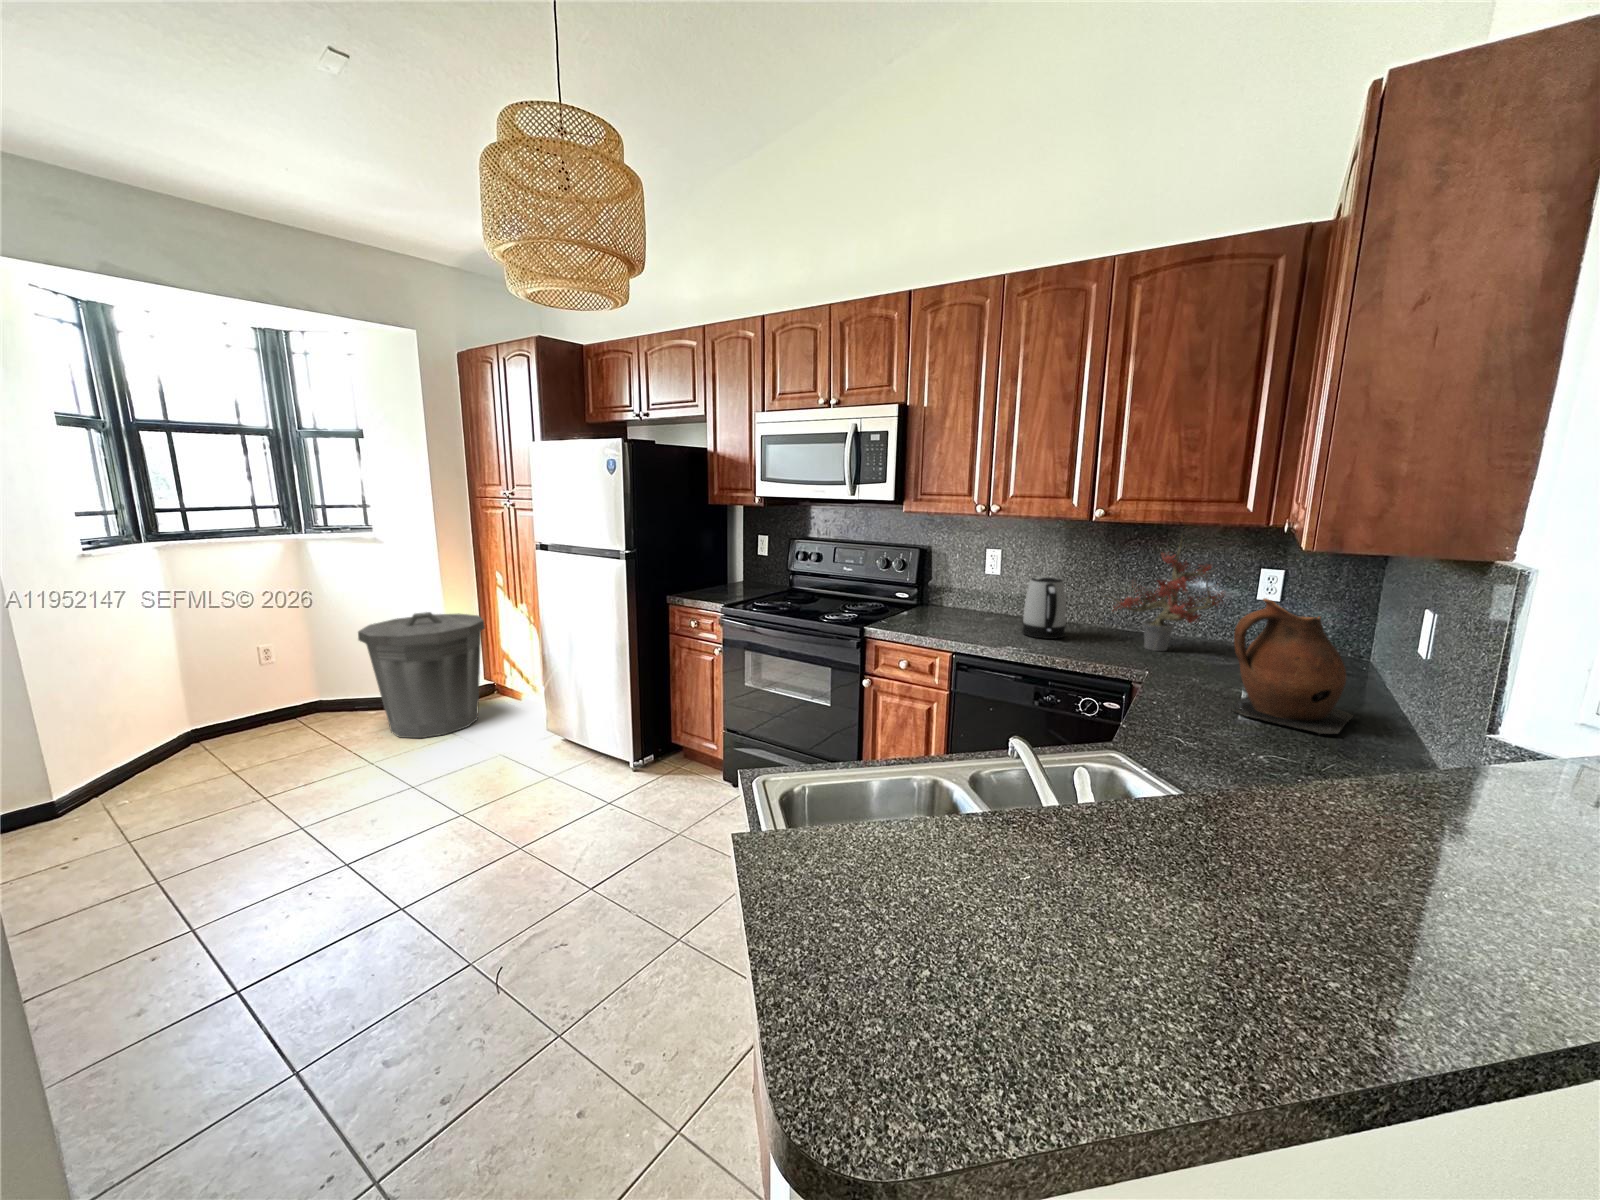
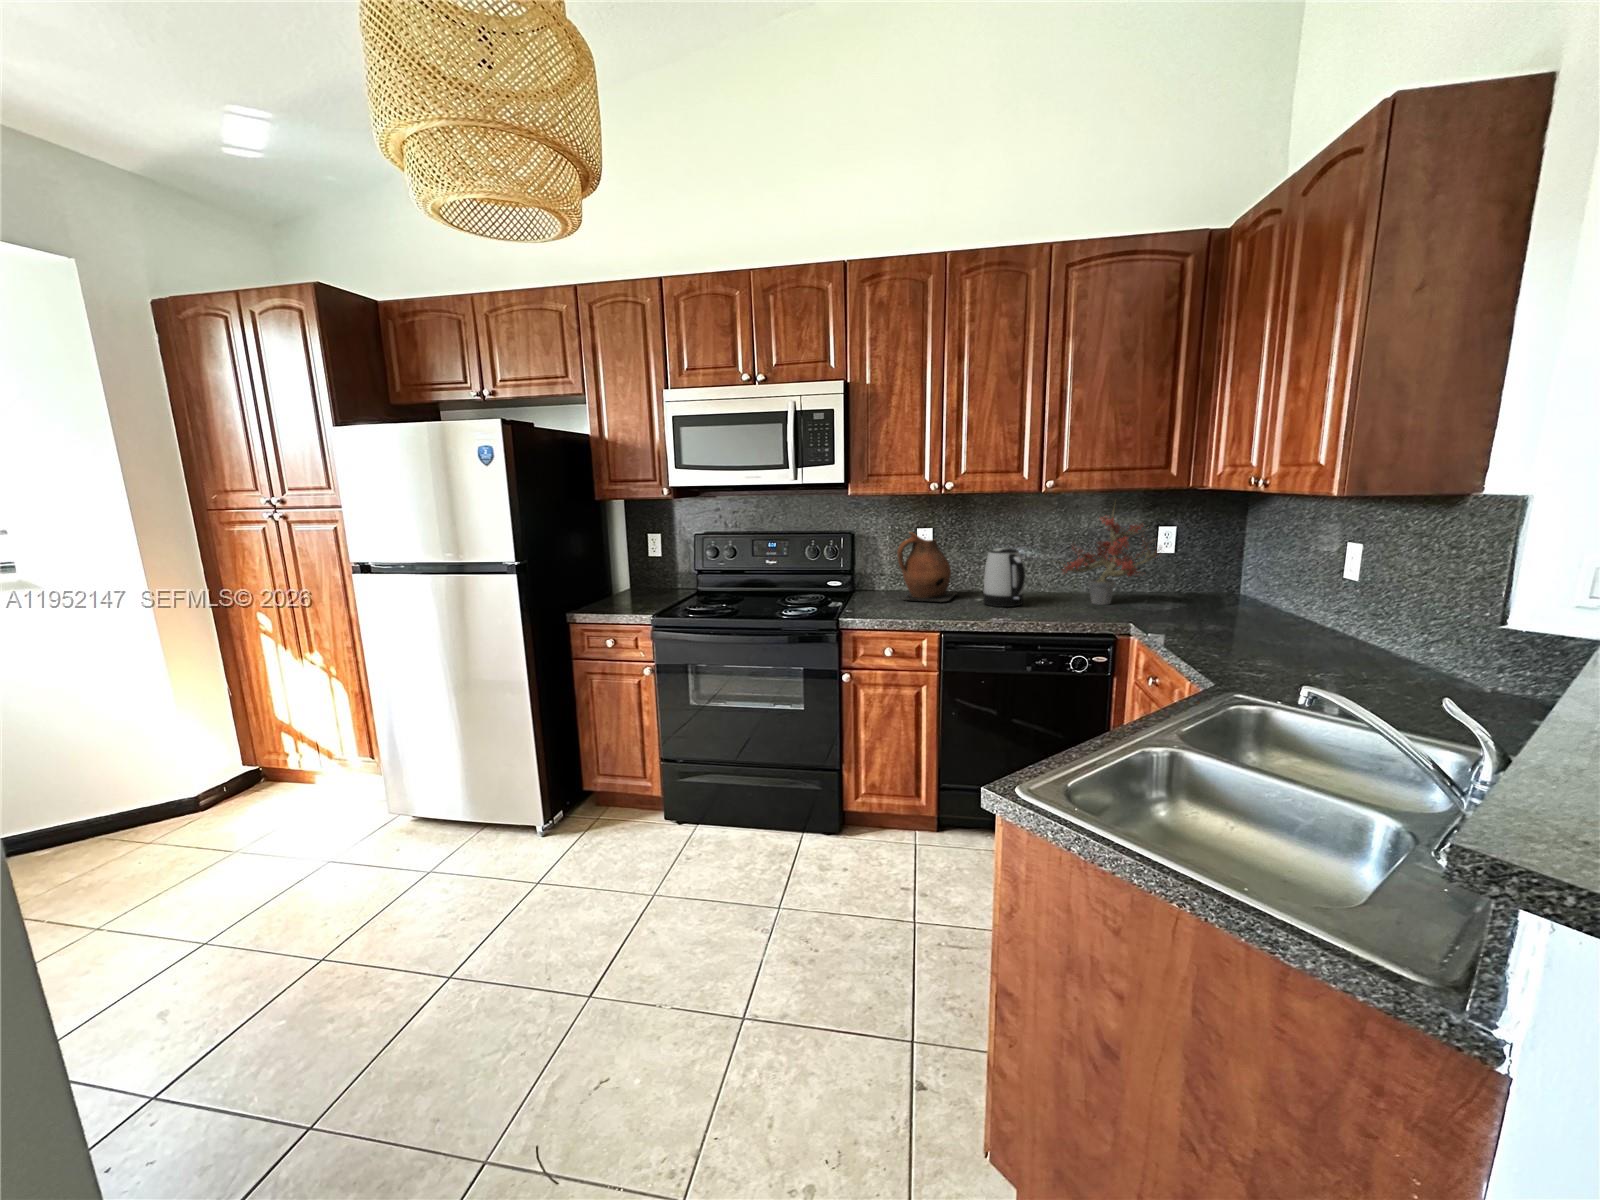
ceramic pitcher: present [1233,598,1354,735] -> present [897,532,957,602]
trash can: present [358,612,485,738] -> none [19,678,261,880]

